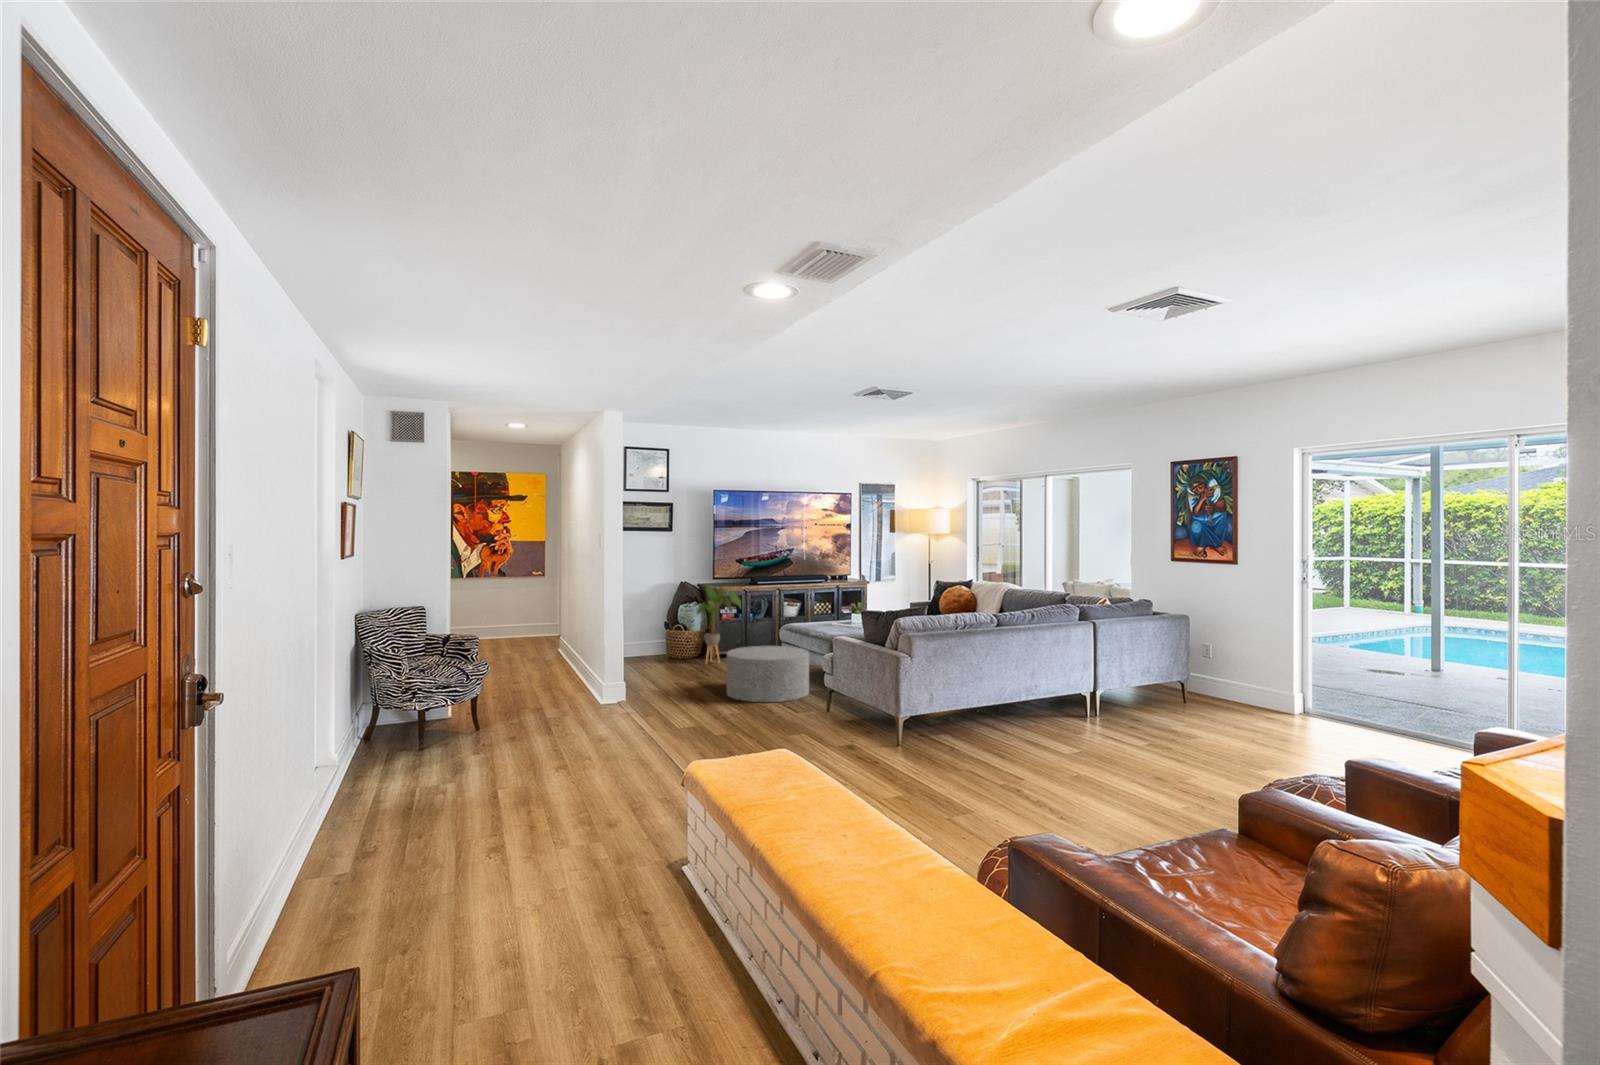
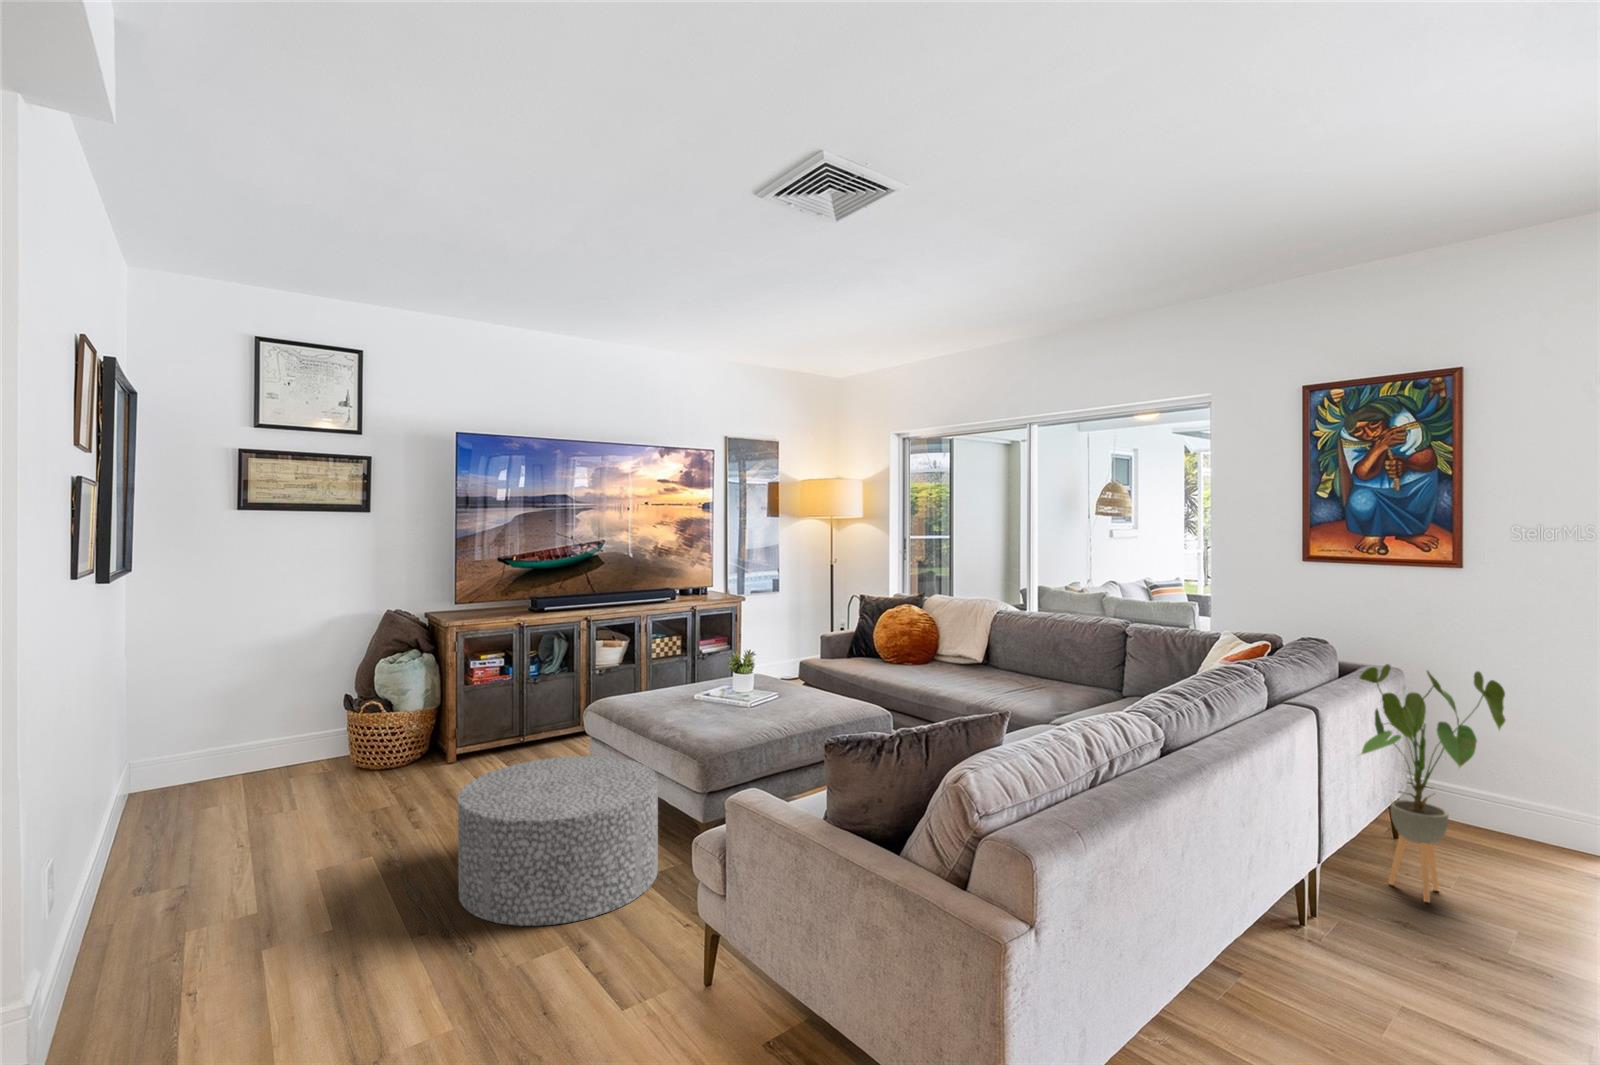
house plant: present [697,586,741,663] -> present [1360,664,1505,902]

